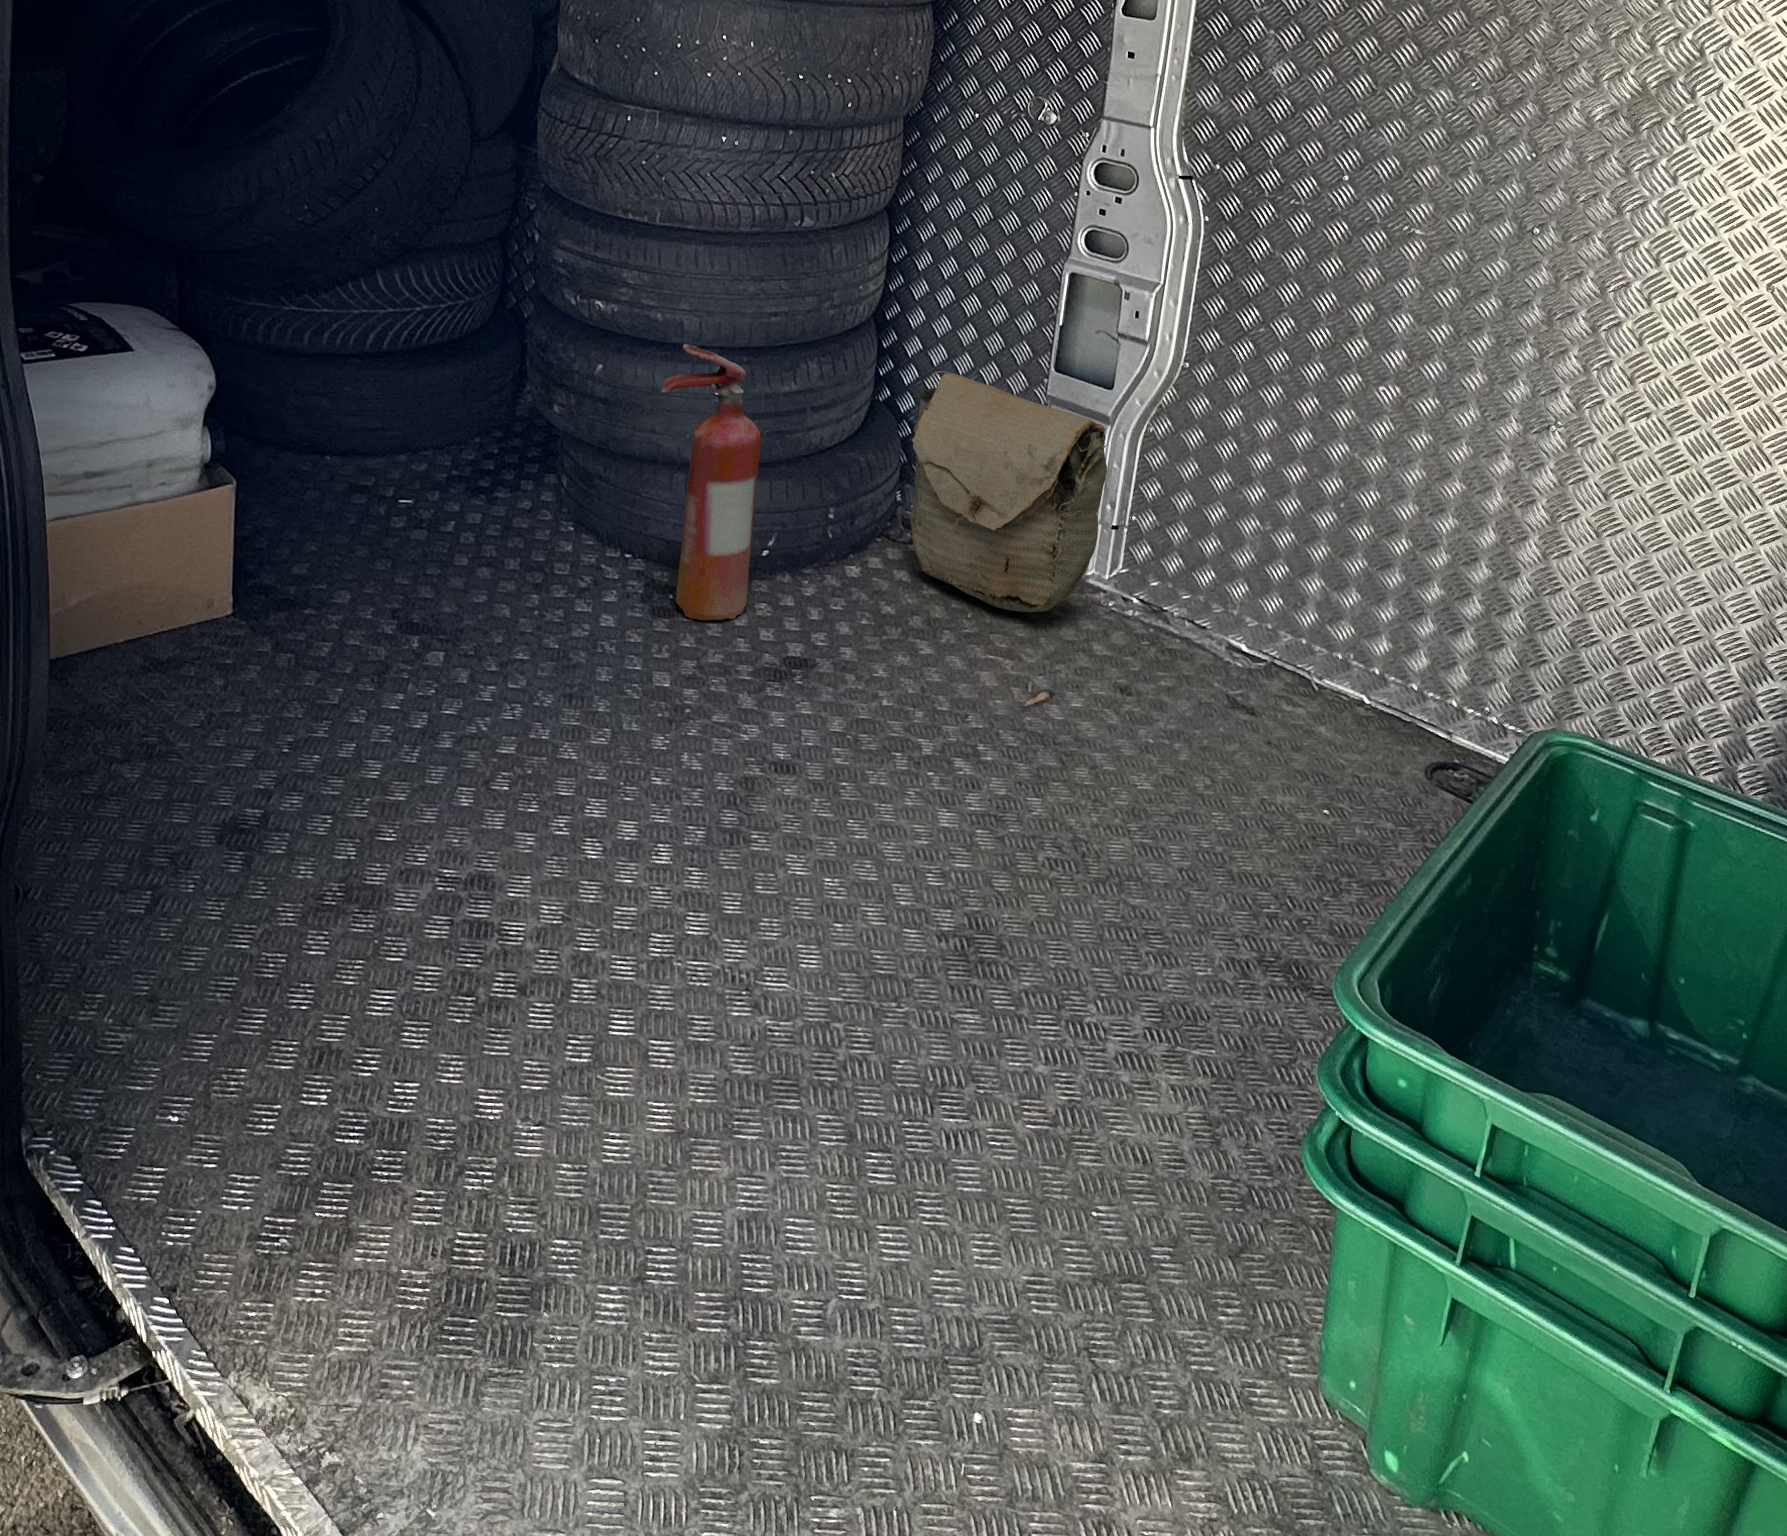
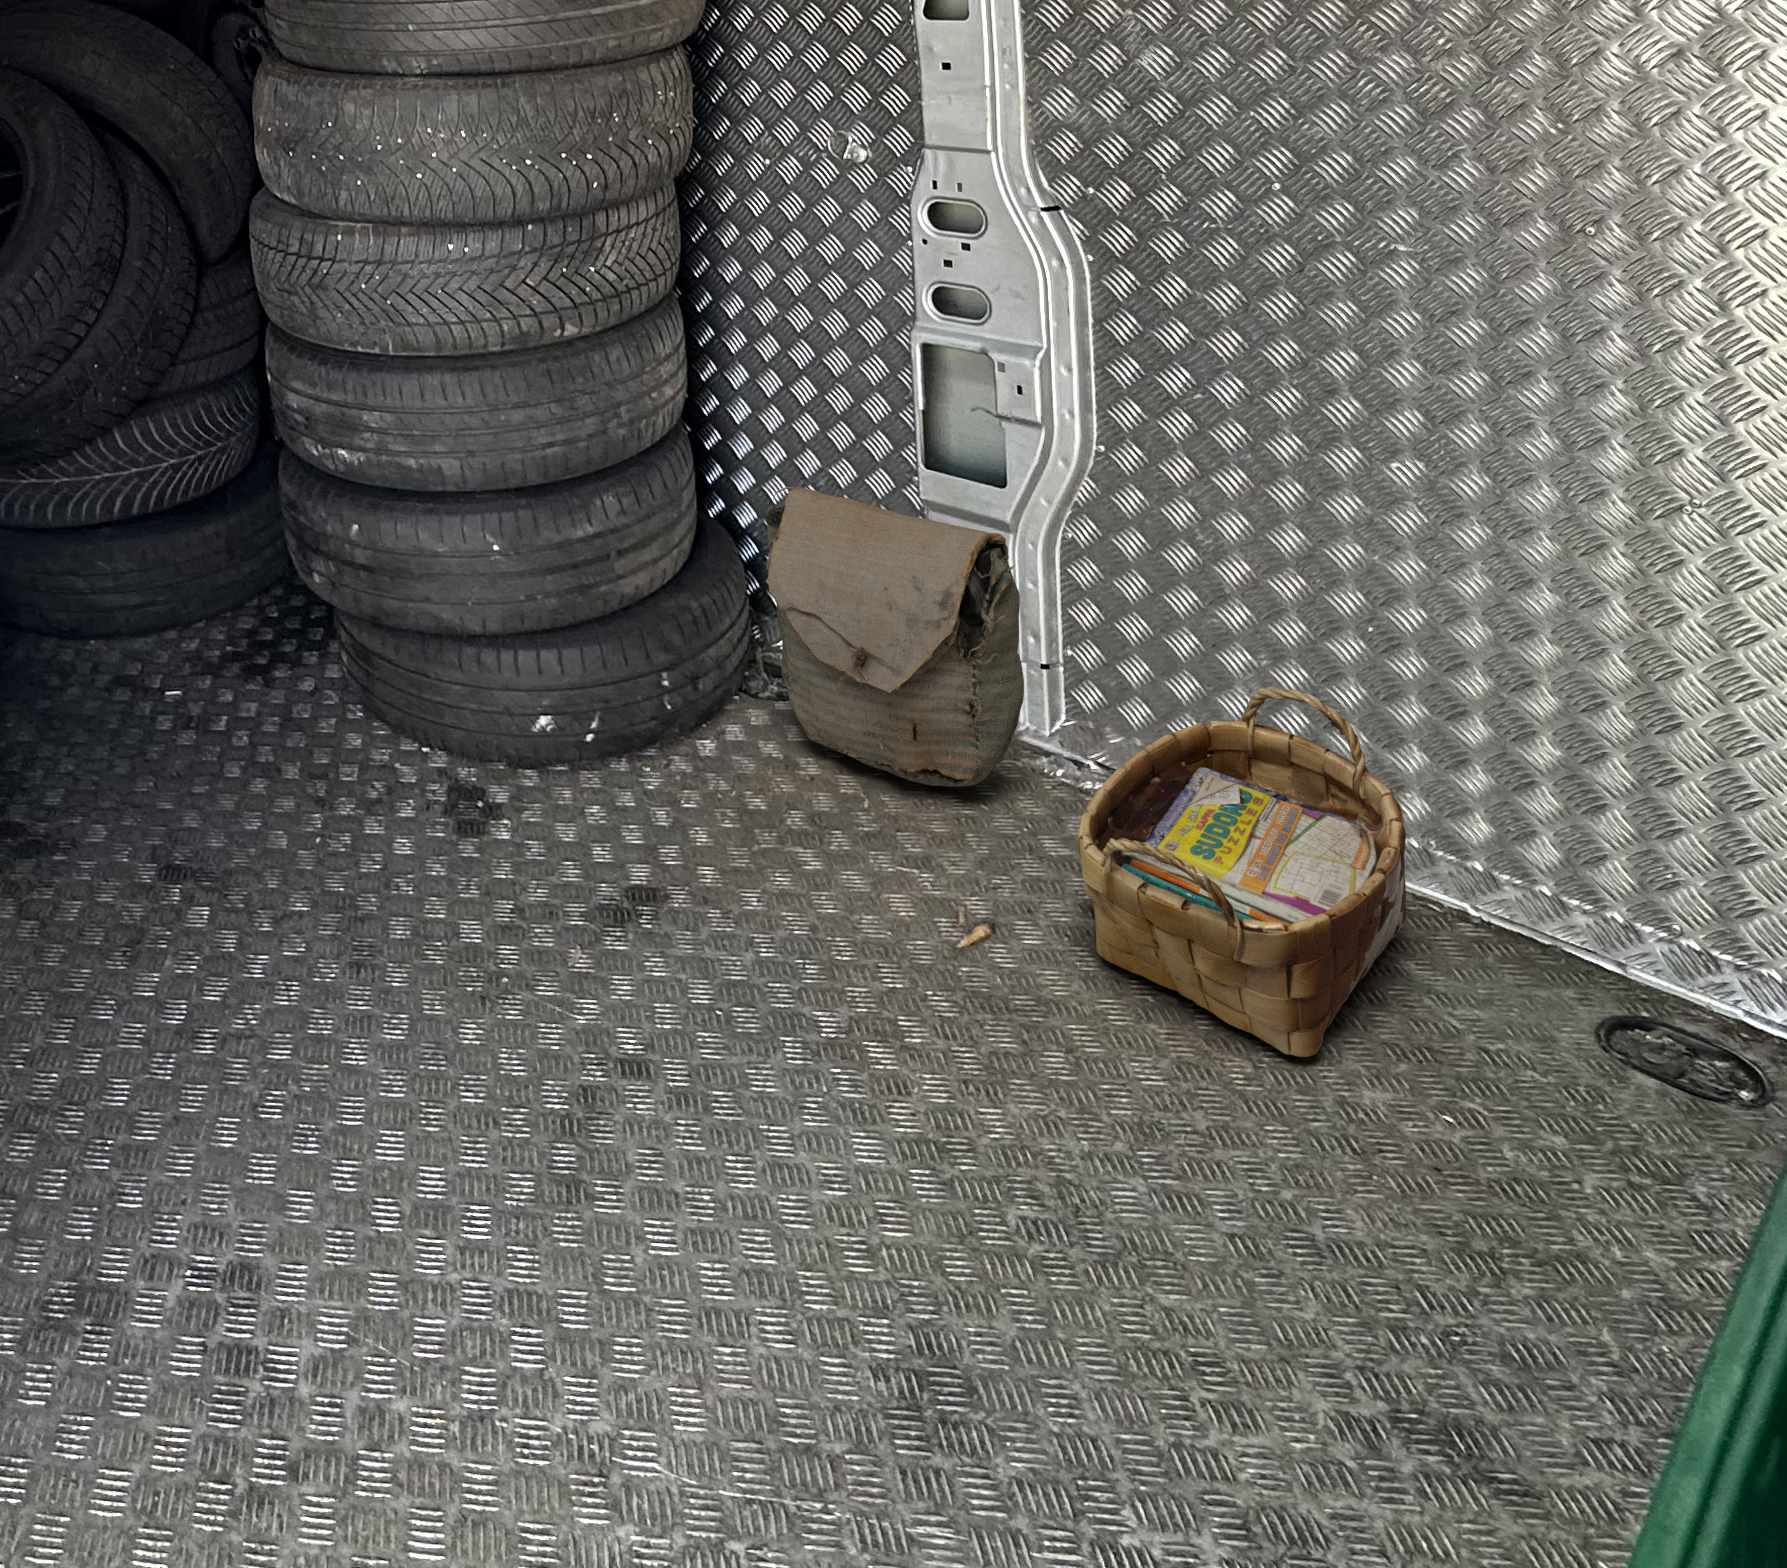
fire extinguisher: present [661,344,761,620] -> none [456,516,603,848]
woven basket: none [1110,551,1345,790] -> present [1077,687,1406,1057]

